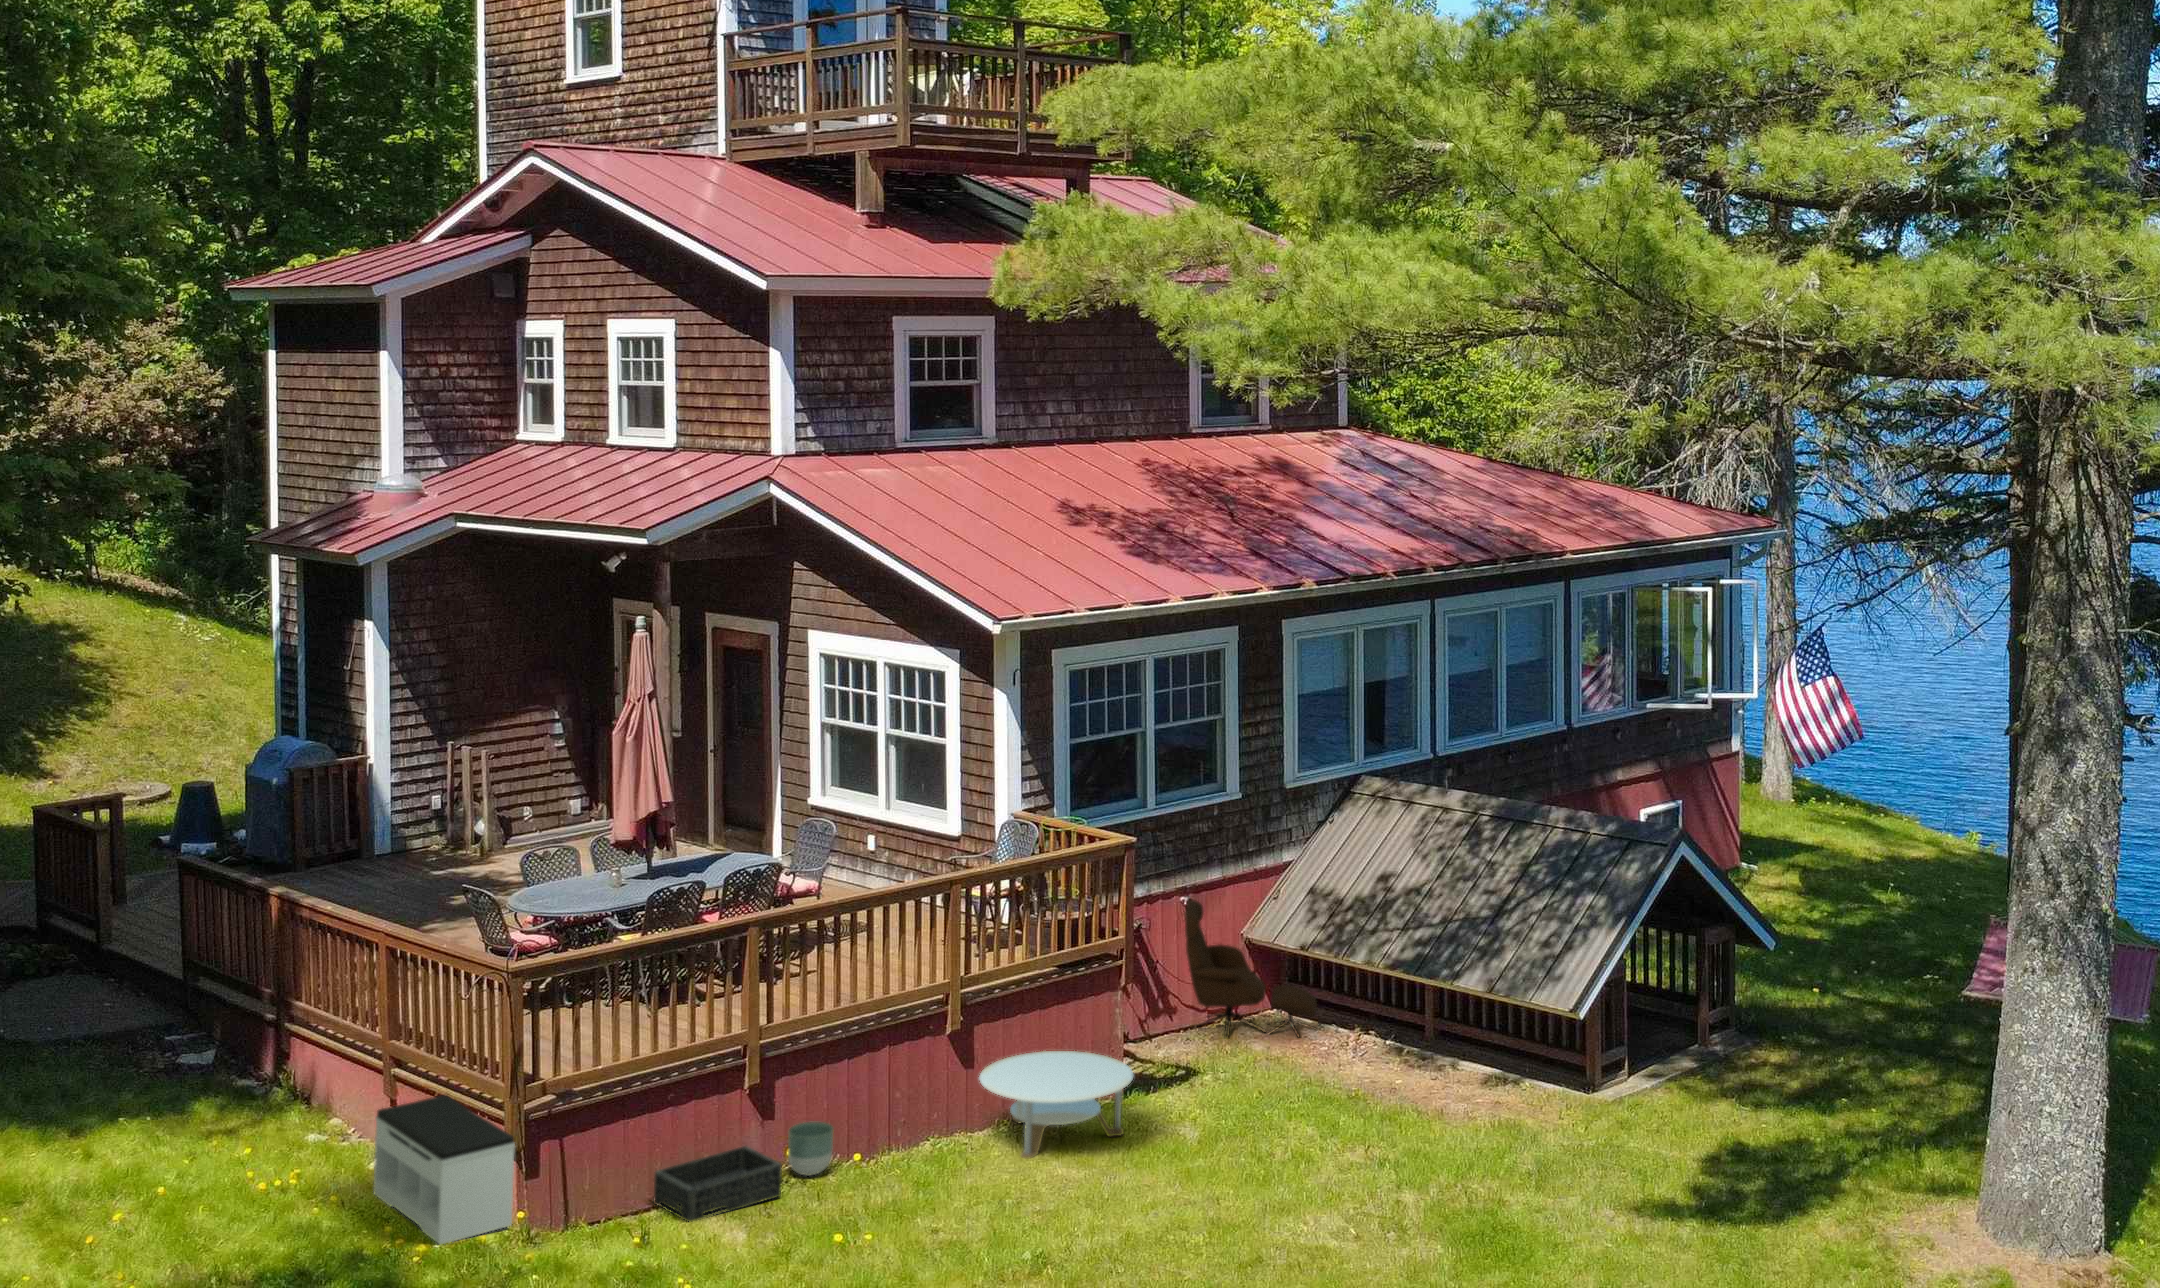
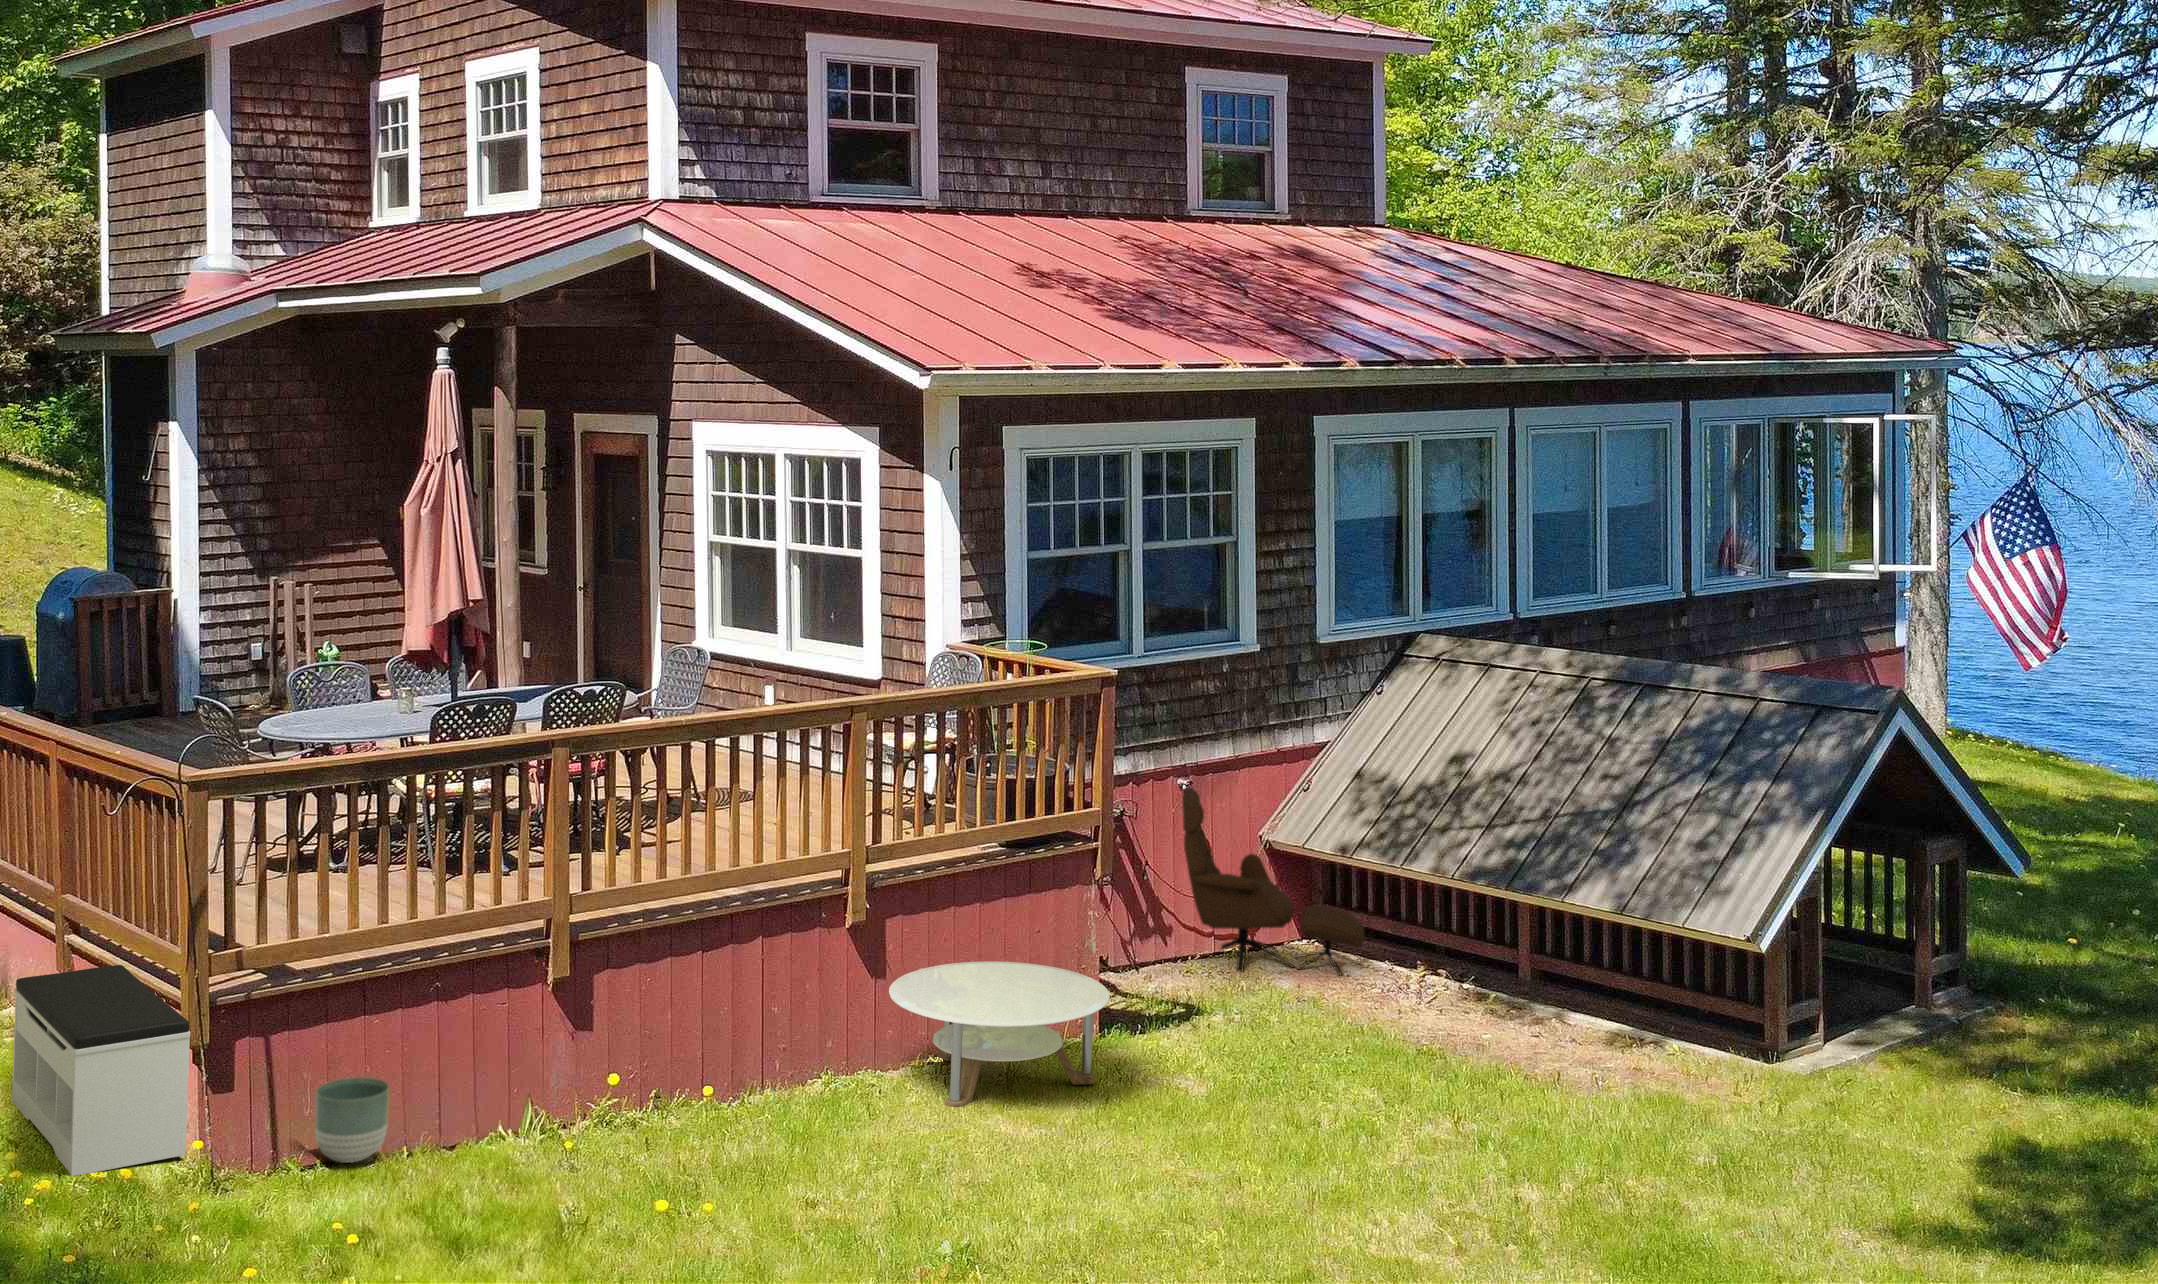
planter: present [788,1121,833,1176] -> present [315,1077,389,1163]
basket: present [653,1146,782,1222] -> none [407,1063,592,1169]

